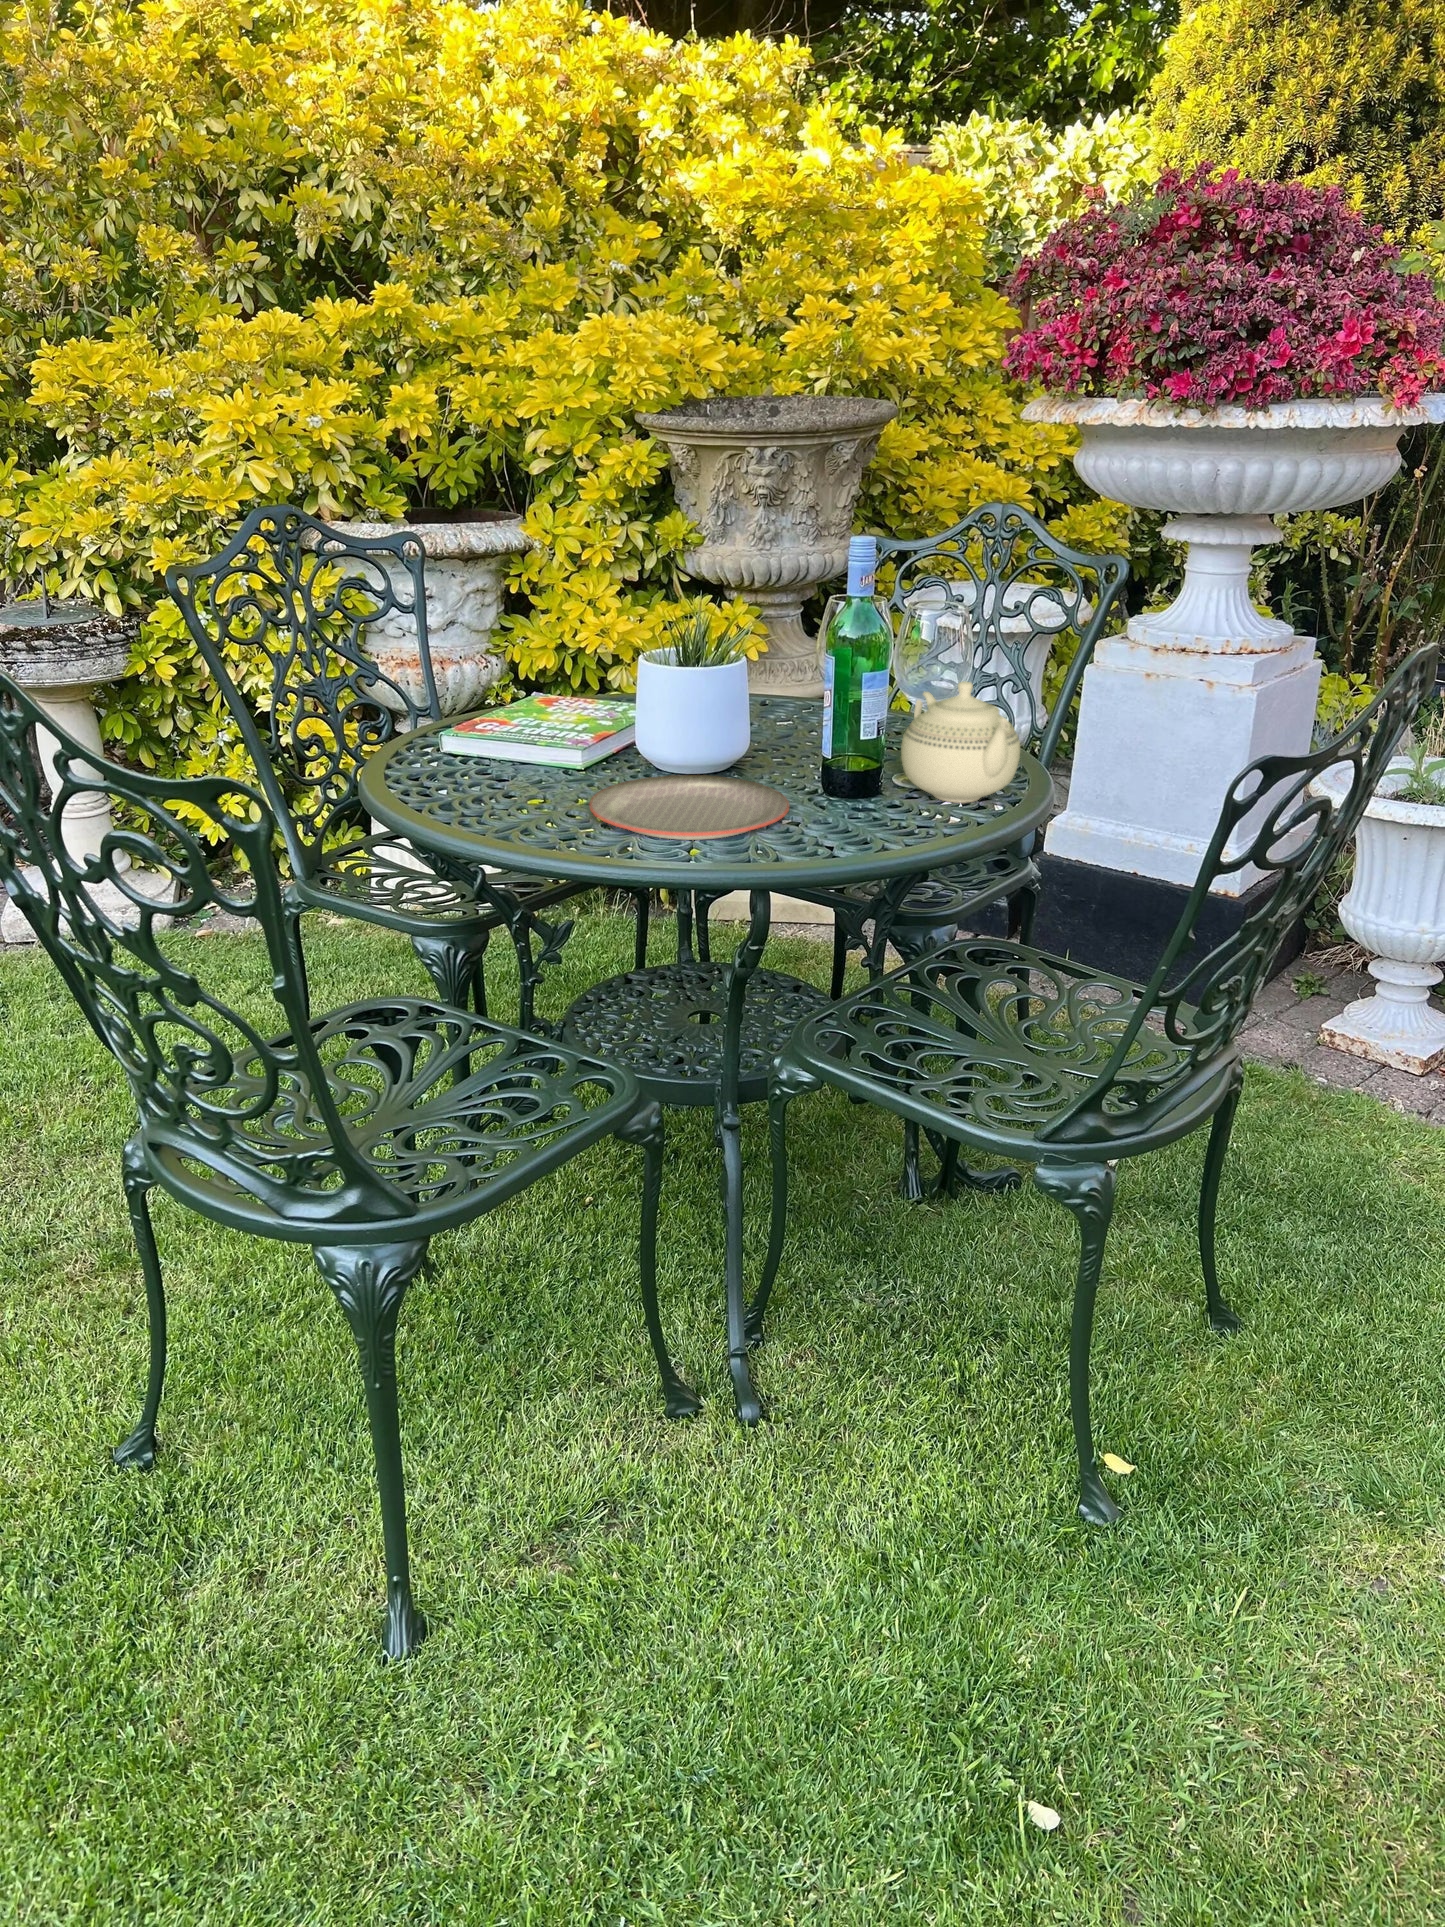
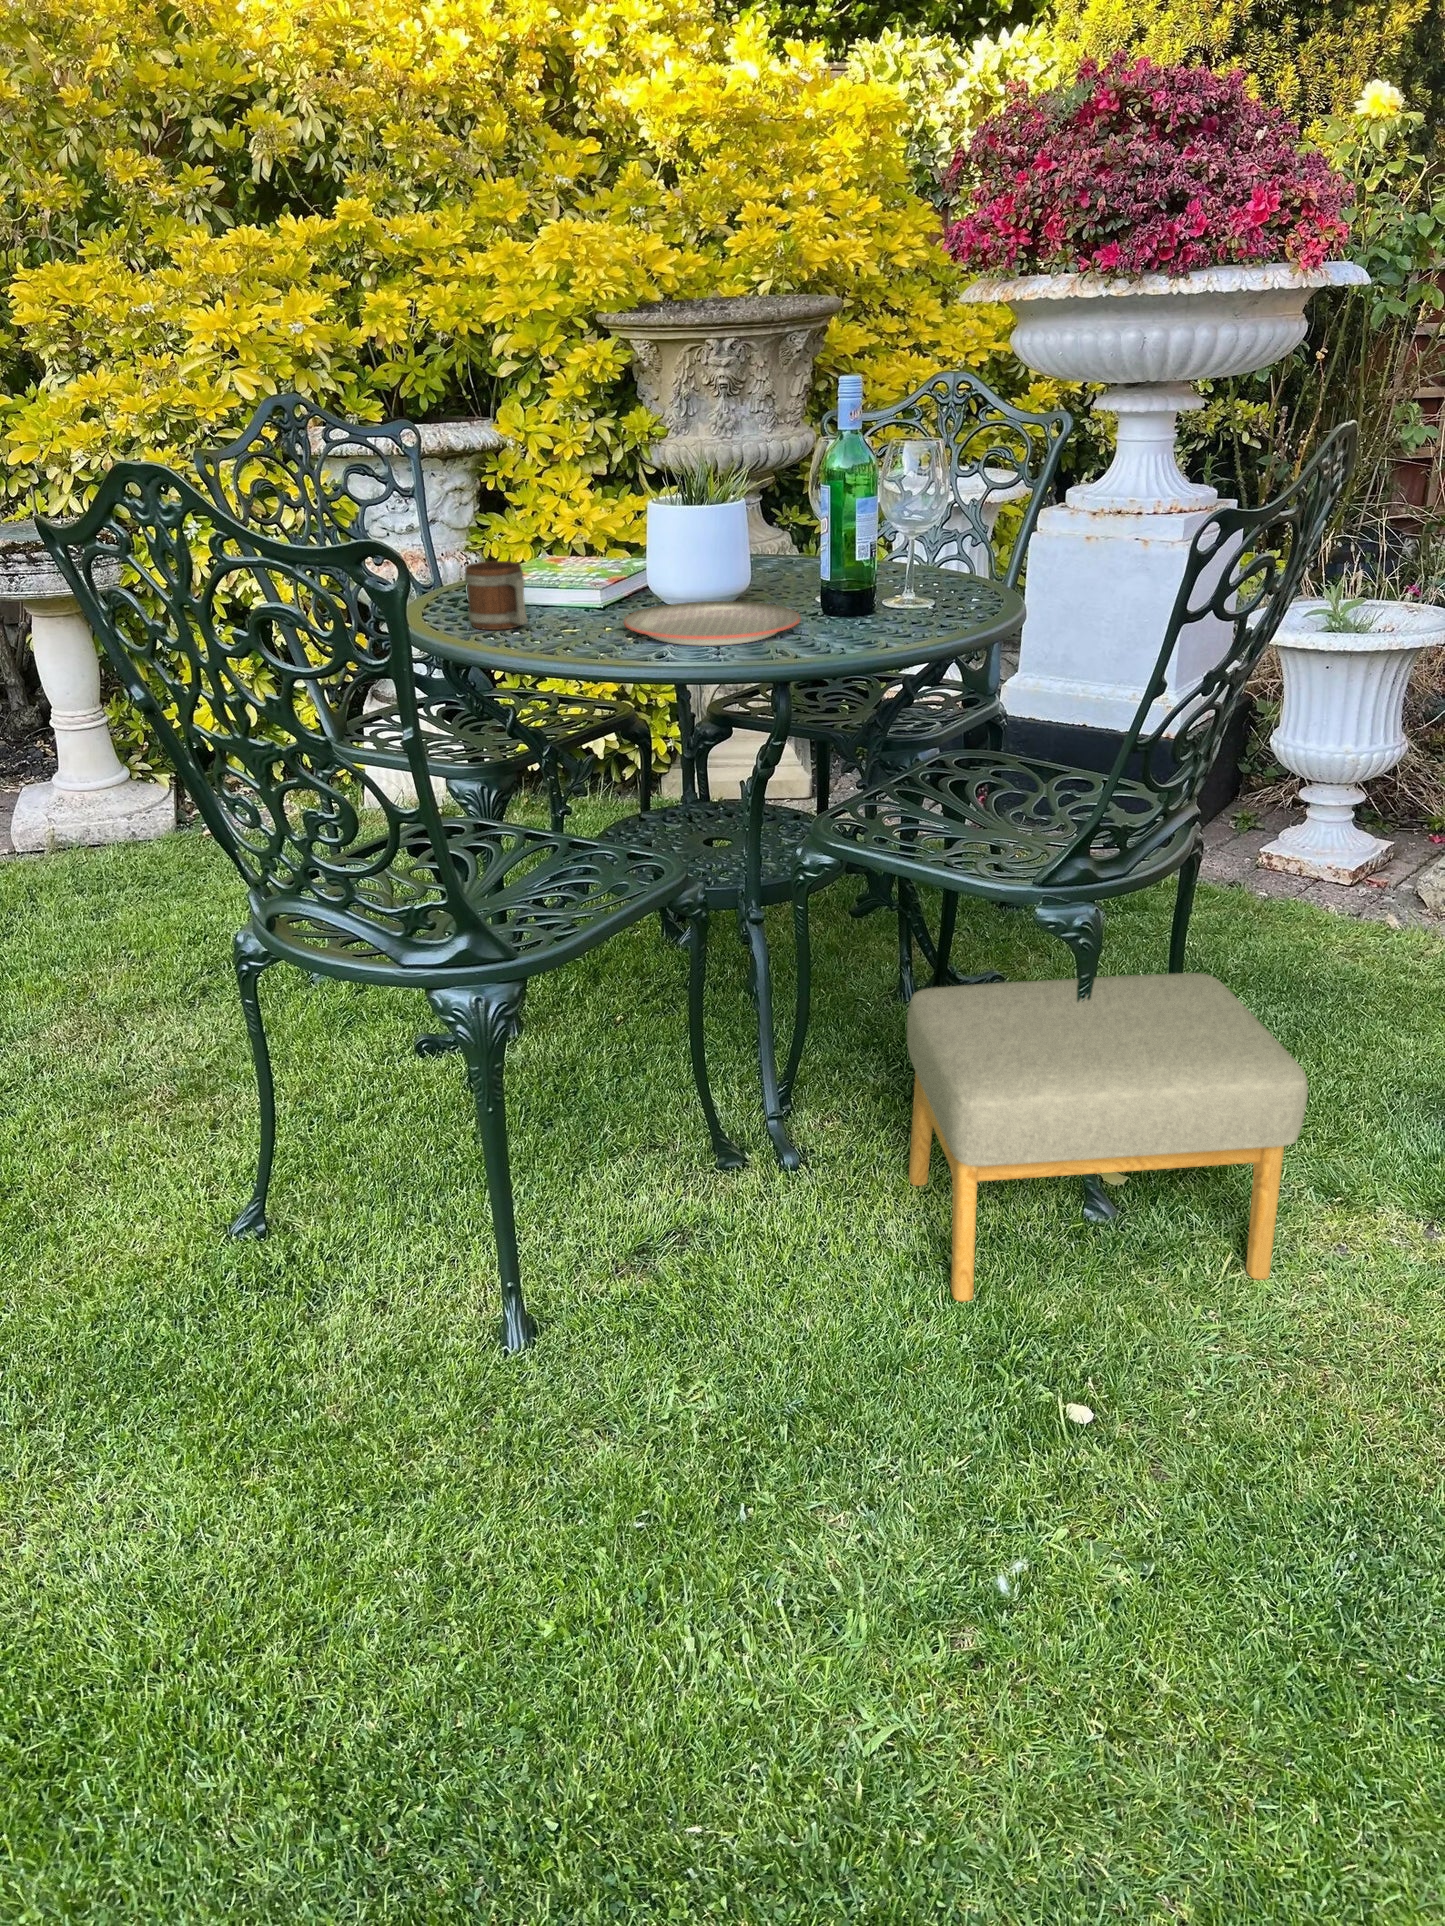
teapot: present [901,681,1020,803] -> none [891,504,997,614]
mug: none [420,721,488,800] -> present [465,561,527,630]
footstool: none [881,1242,1346,1633] -> present [907,973,1308,1301]

